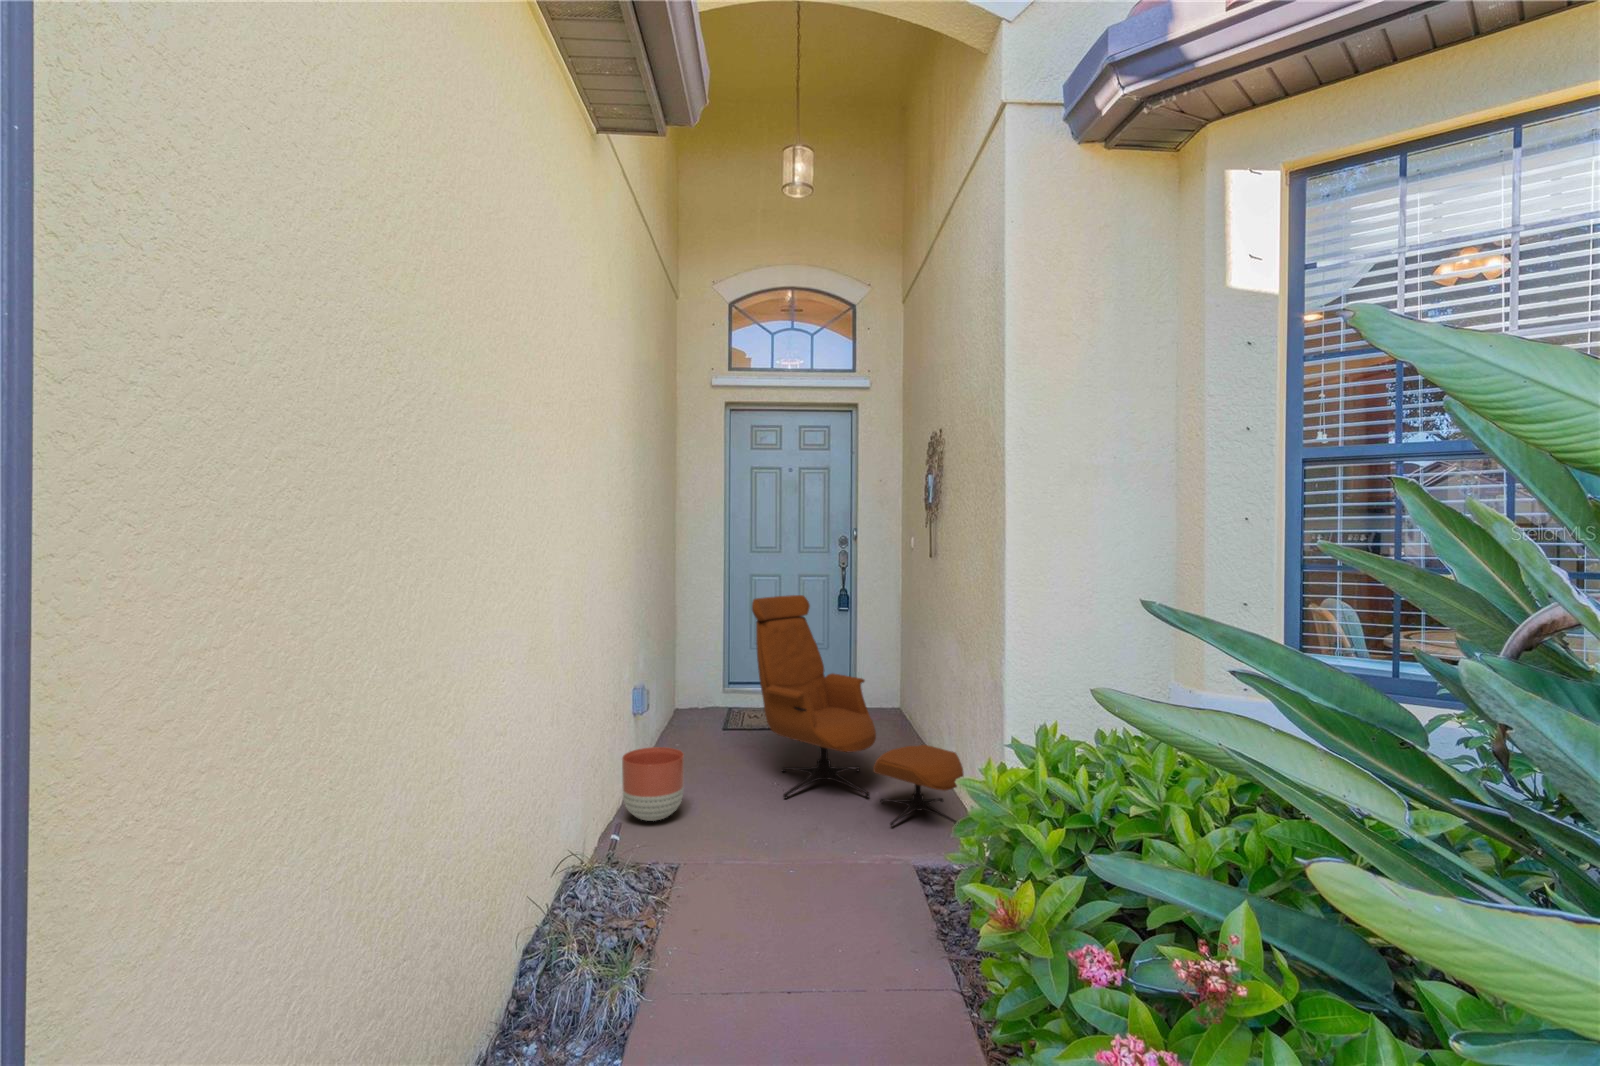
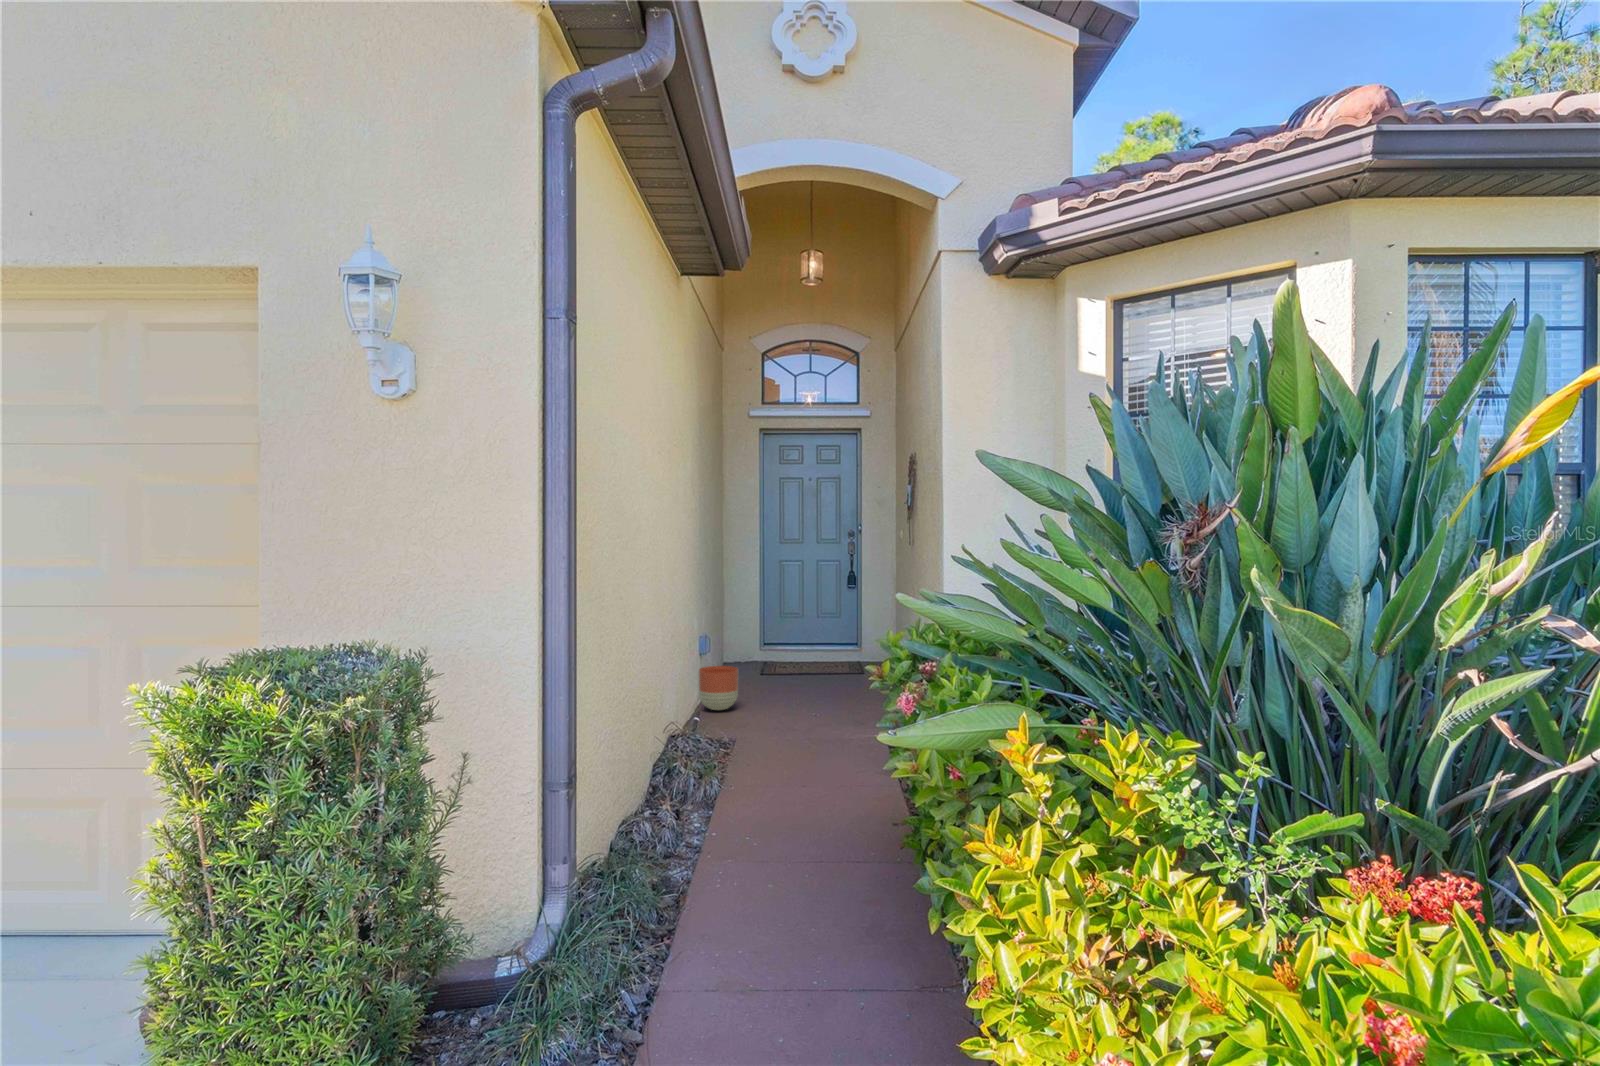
lounge chair: present [752,595,964,827] -> none [782,569,922,714]

